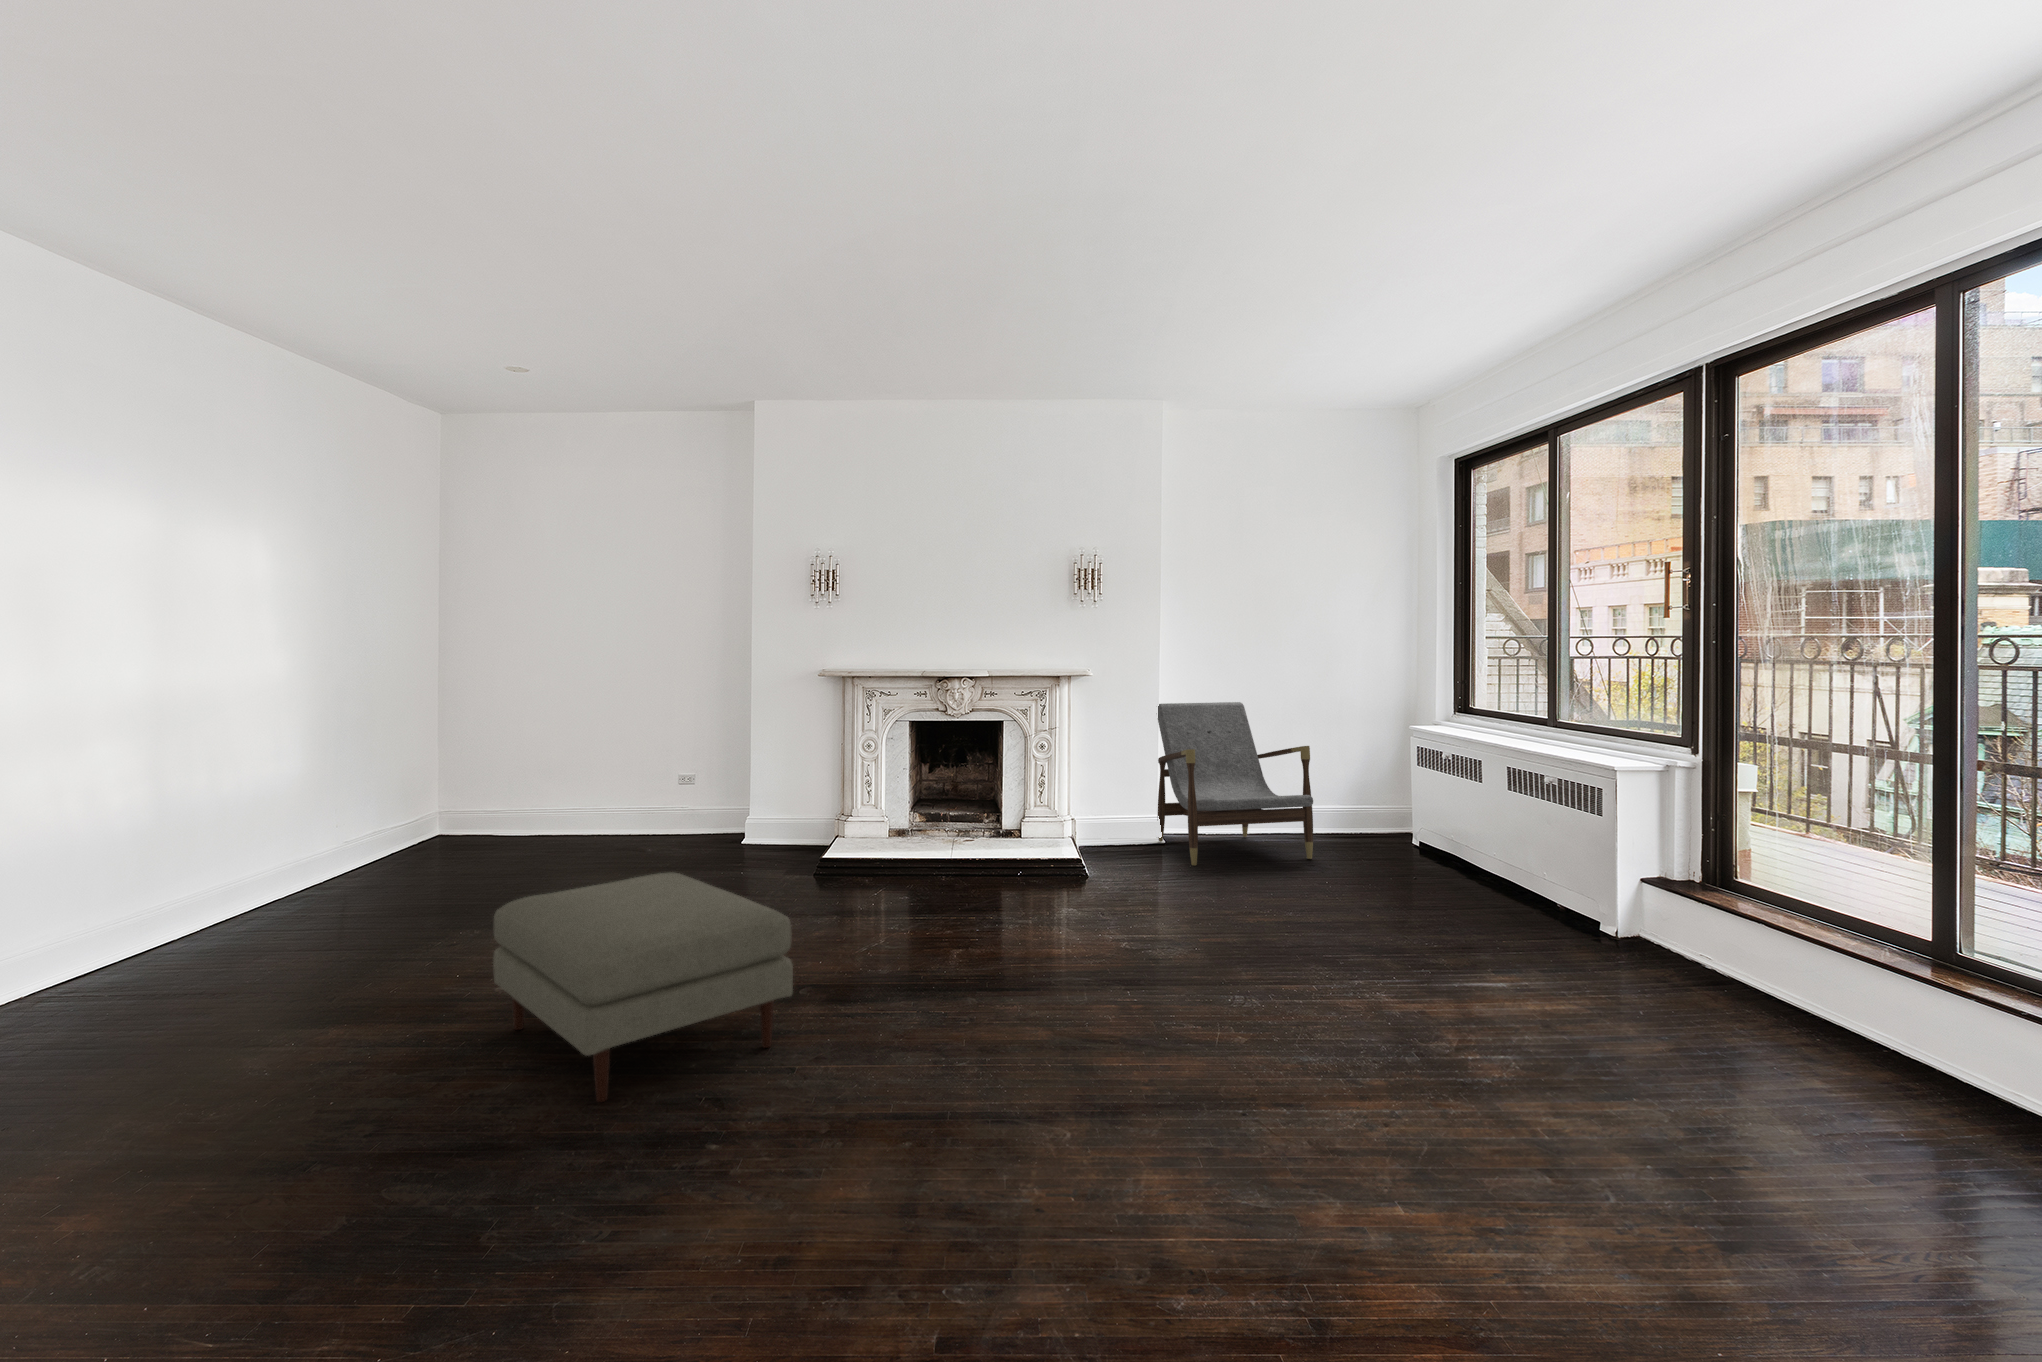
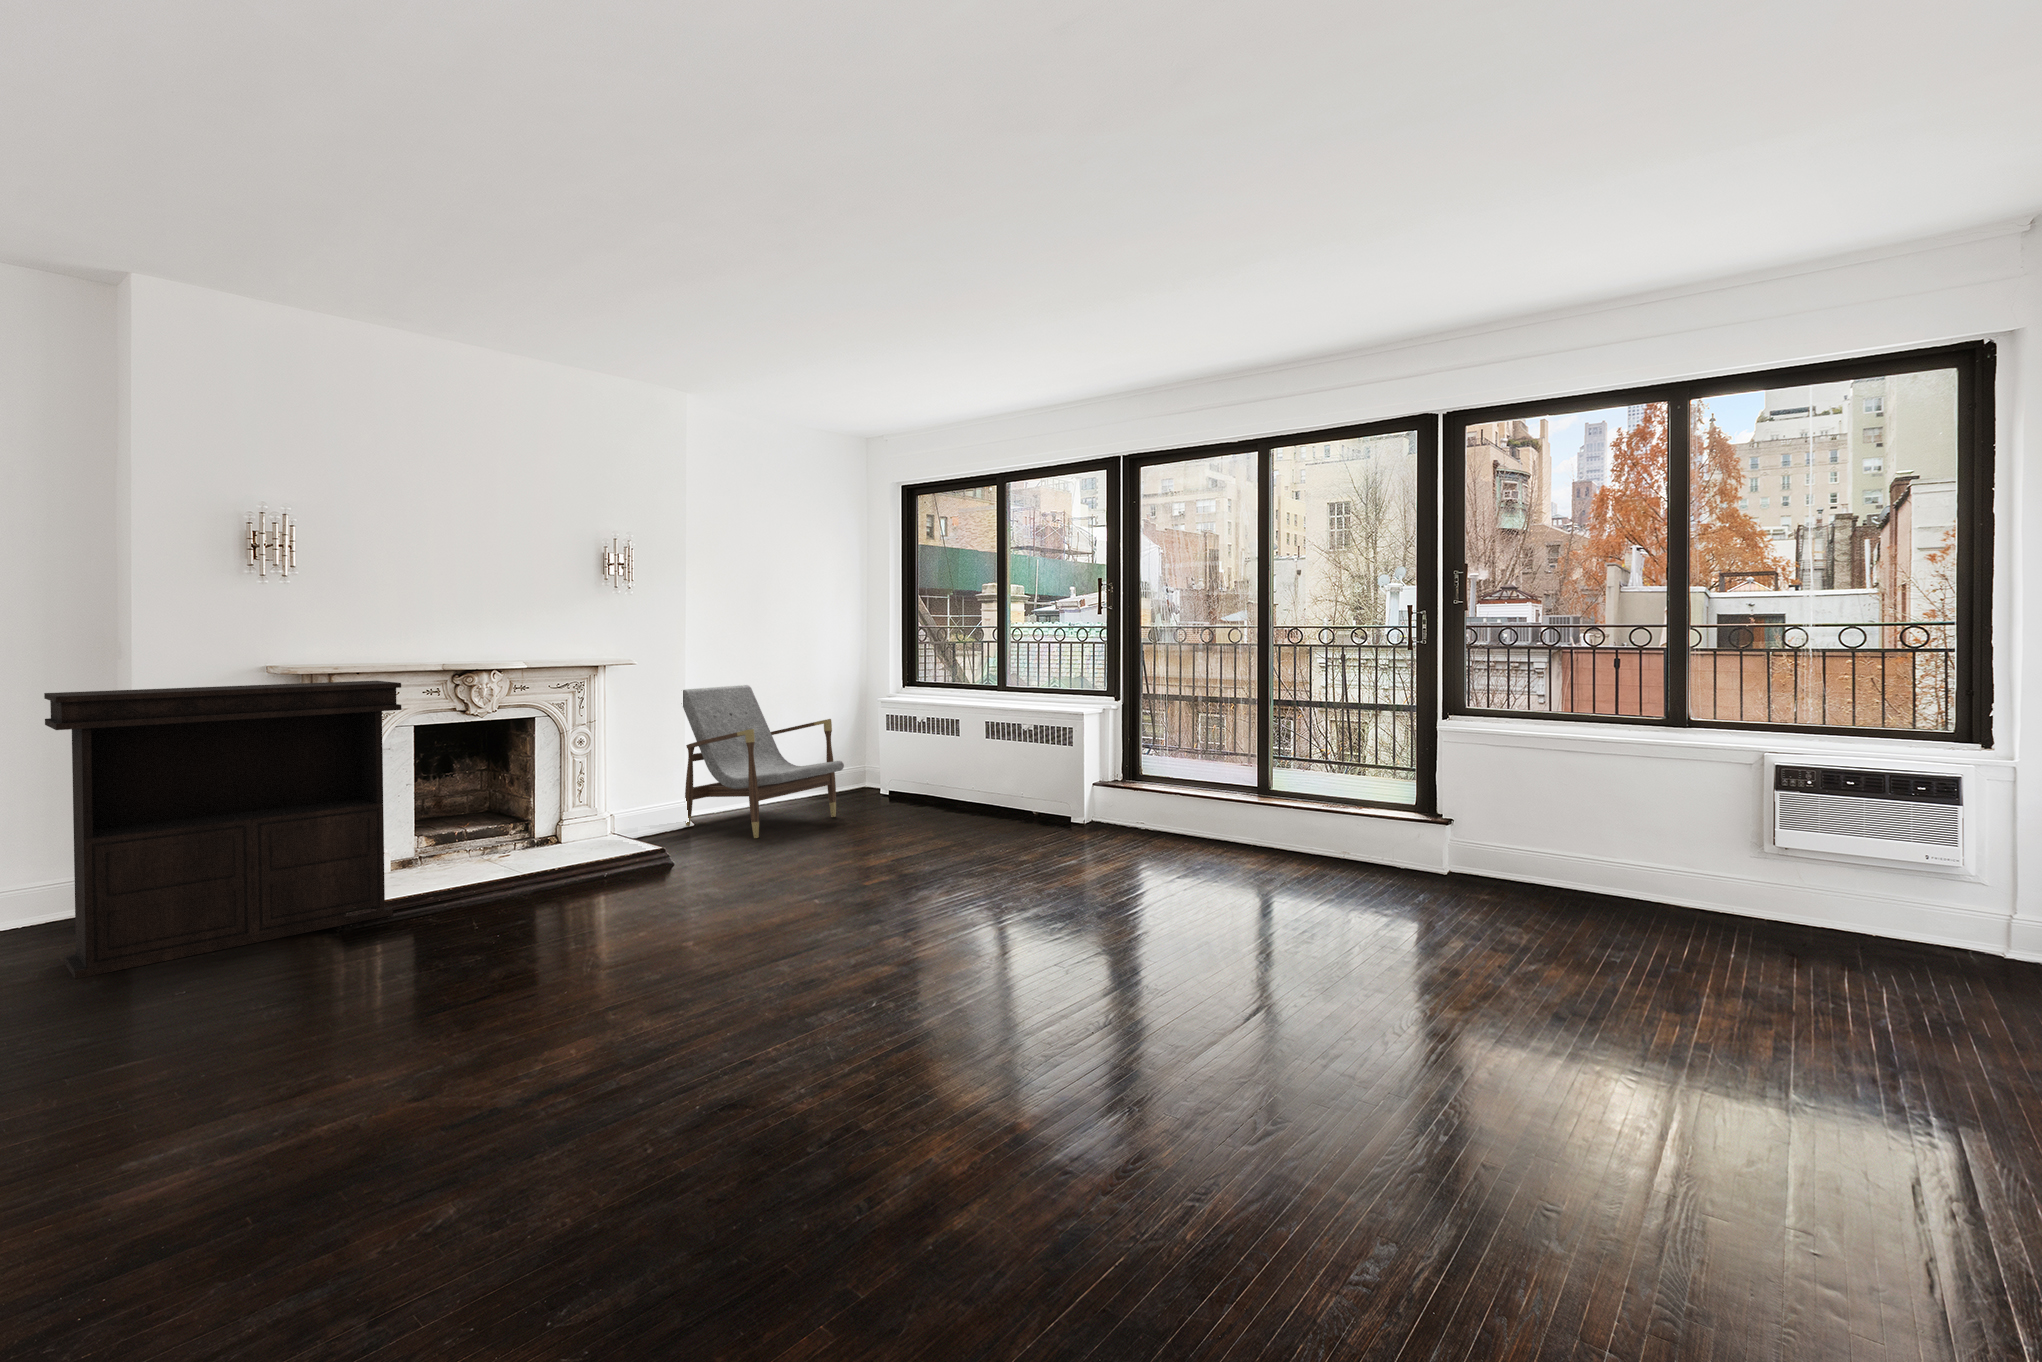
console table: none [666,684,864,870] -> present [44,681,401,979]
ottoman: present [493,873,793,1102] -> none [281,913,716,1176]

